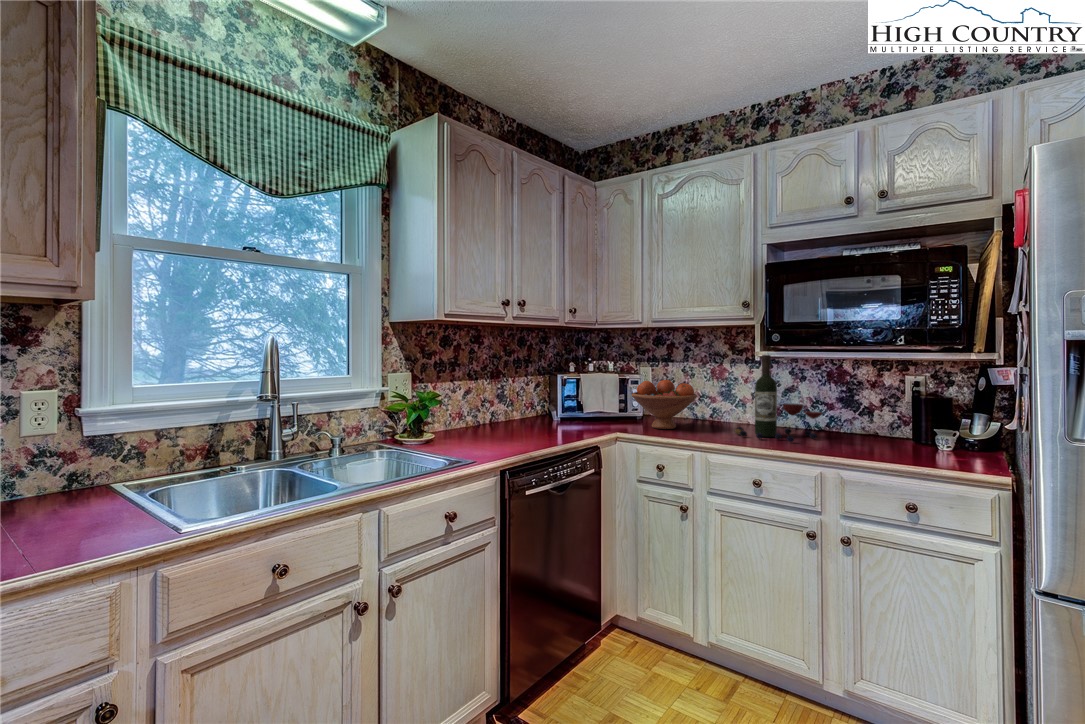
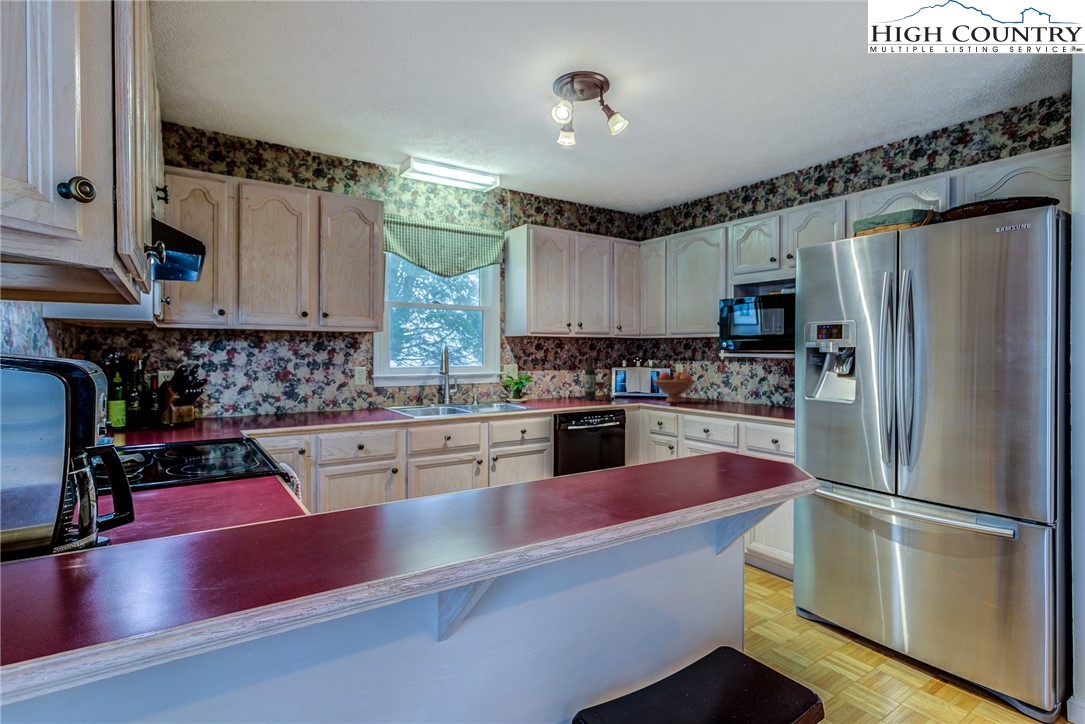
wine bottle: present [735,355,822,442] -> present [575,355,614,401]

